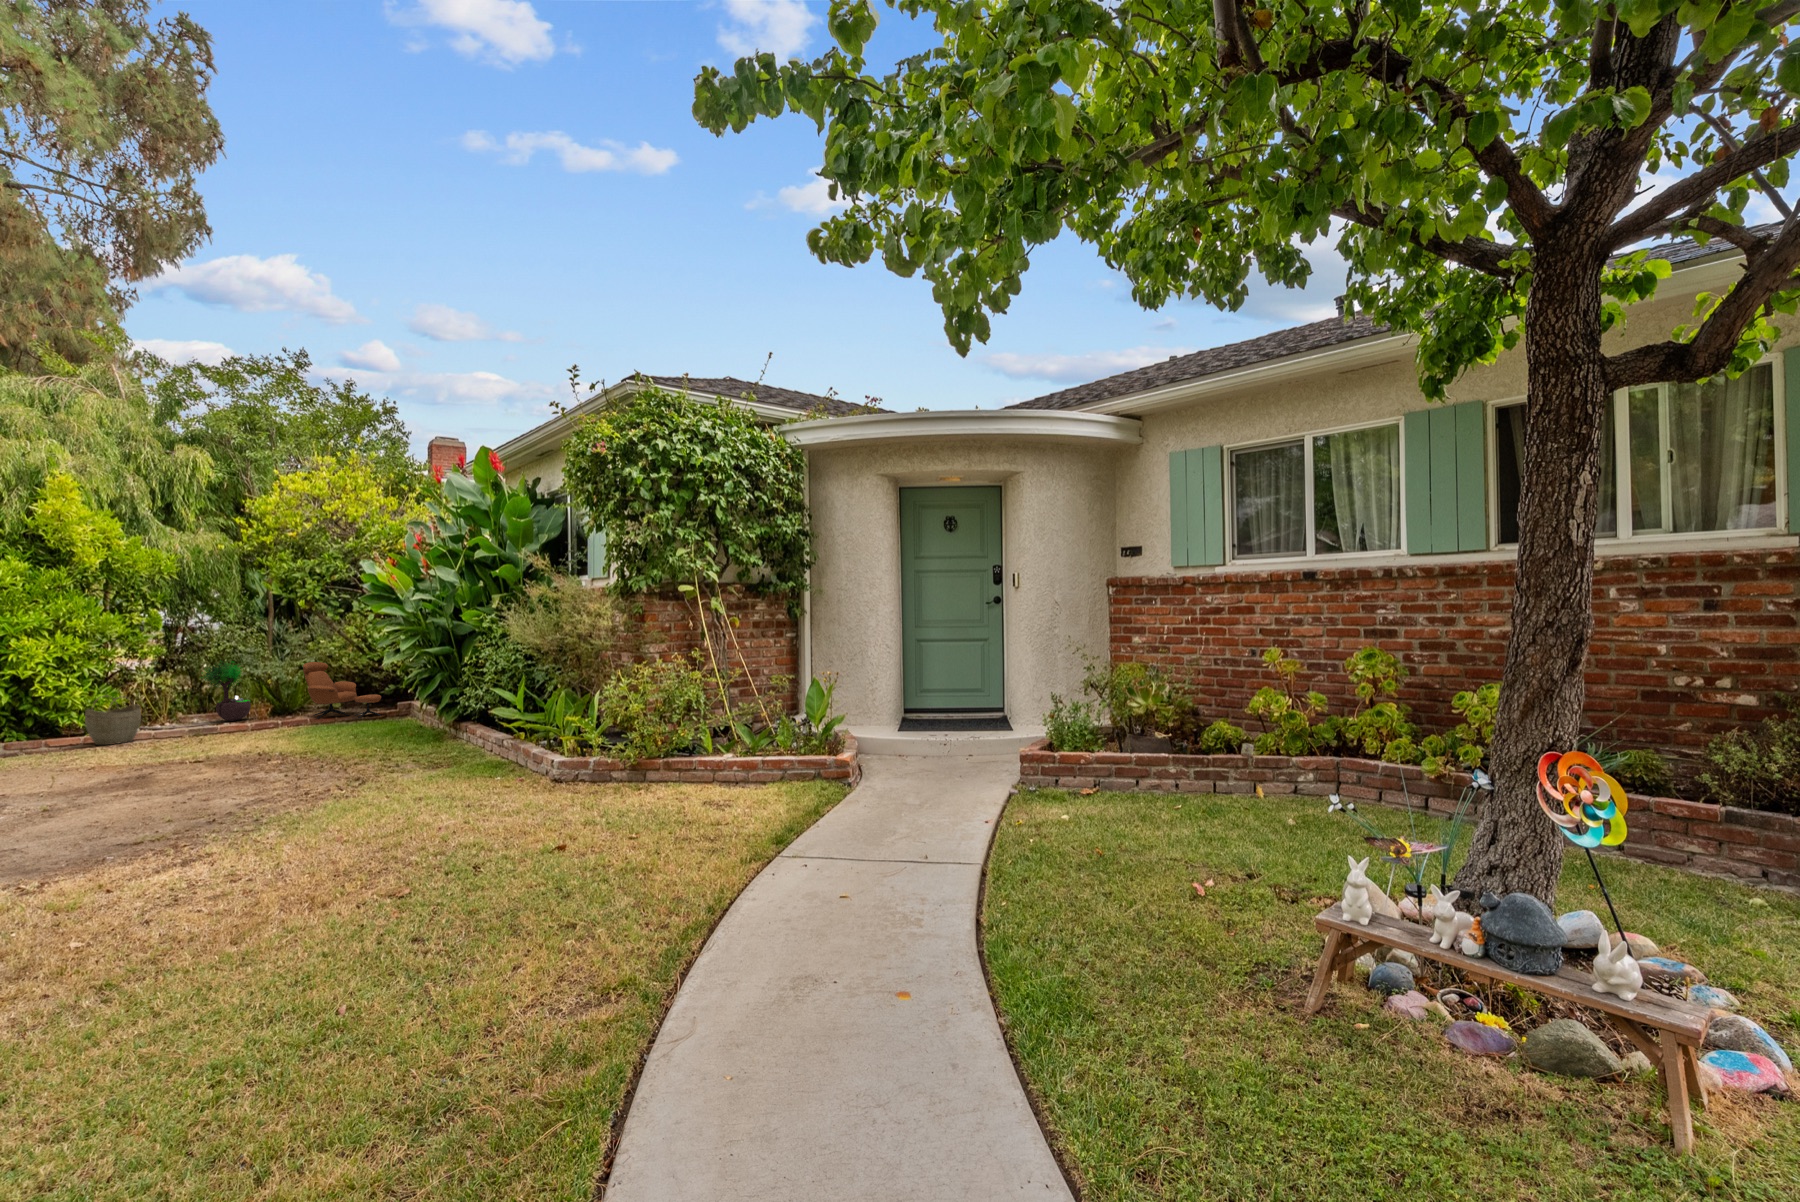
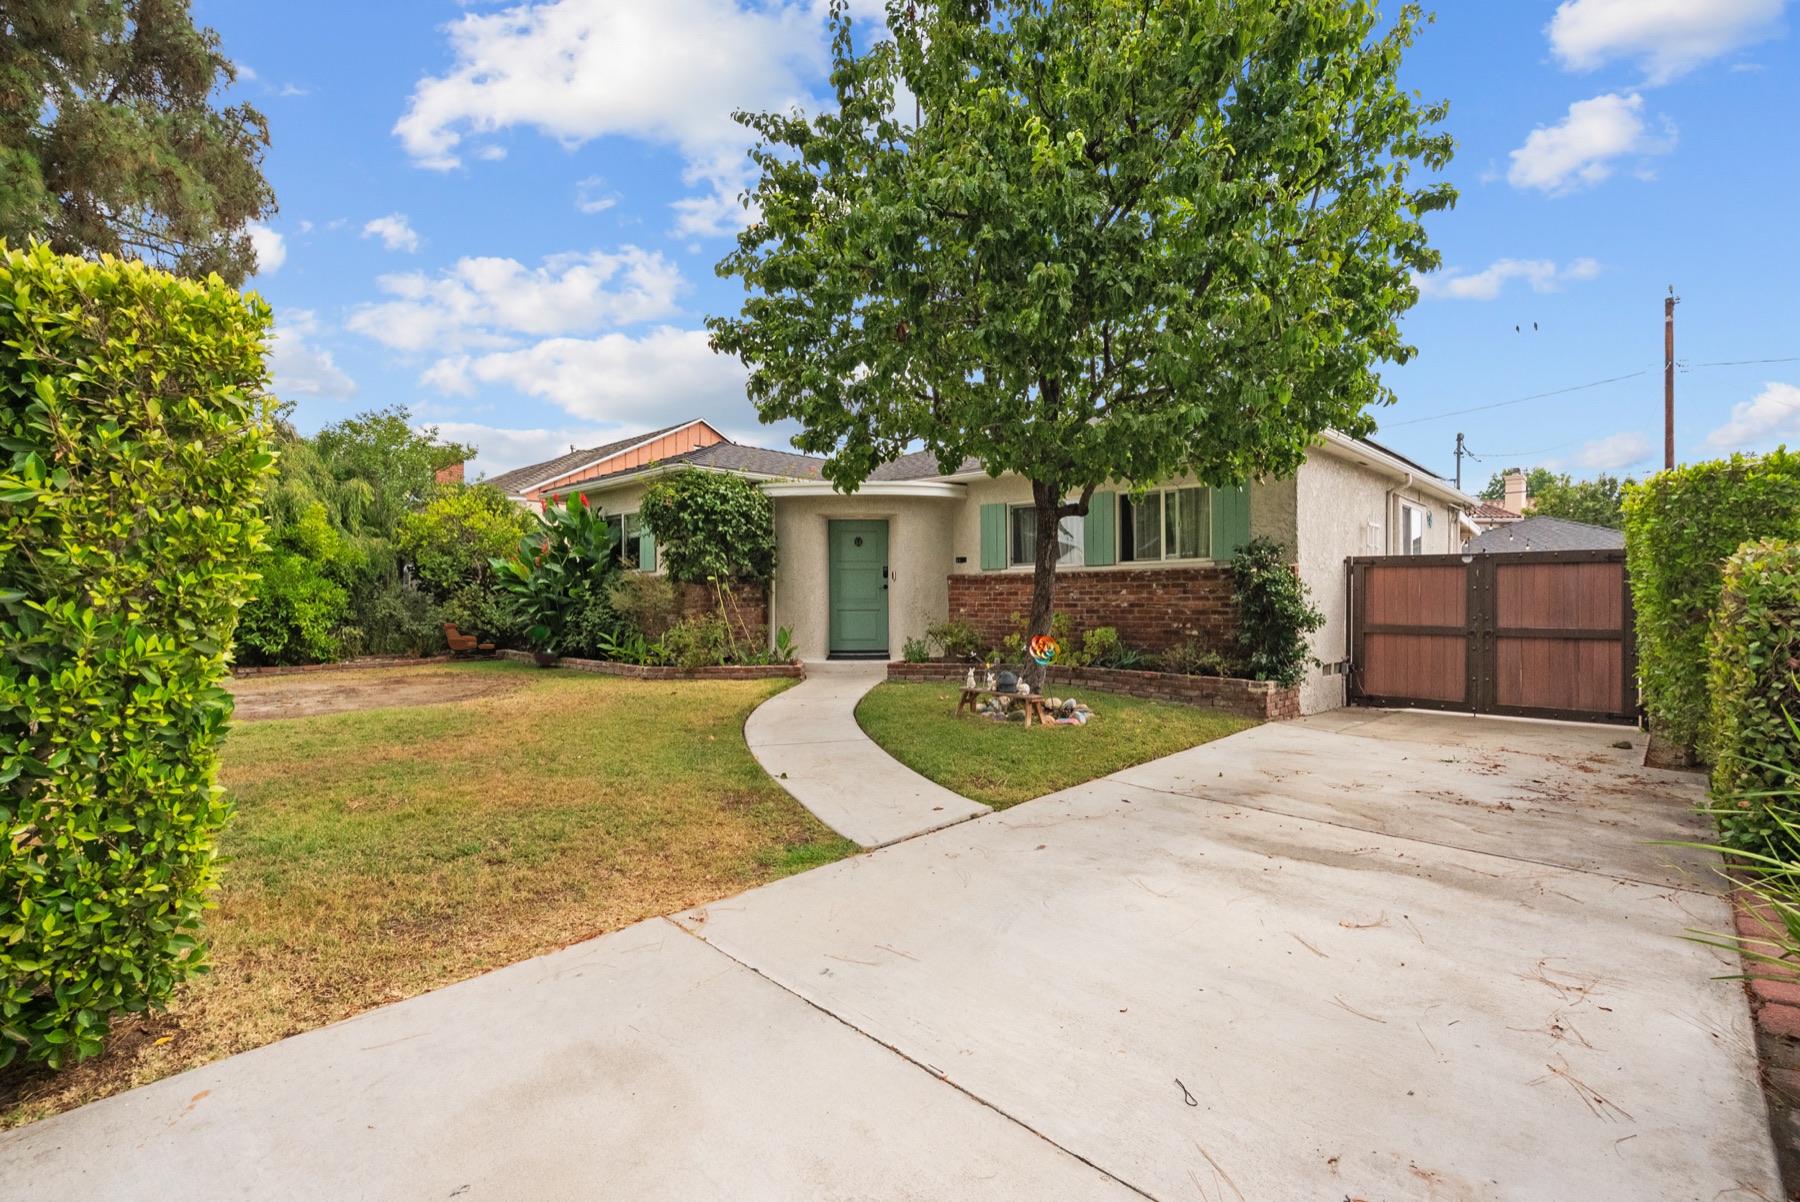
potted tree: present [201,660,251,721] -> present [527,625,556,666]
woven basket: present [85,698,141,745] -> none [329,641,360,671]

